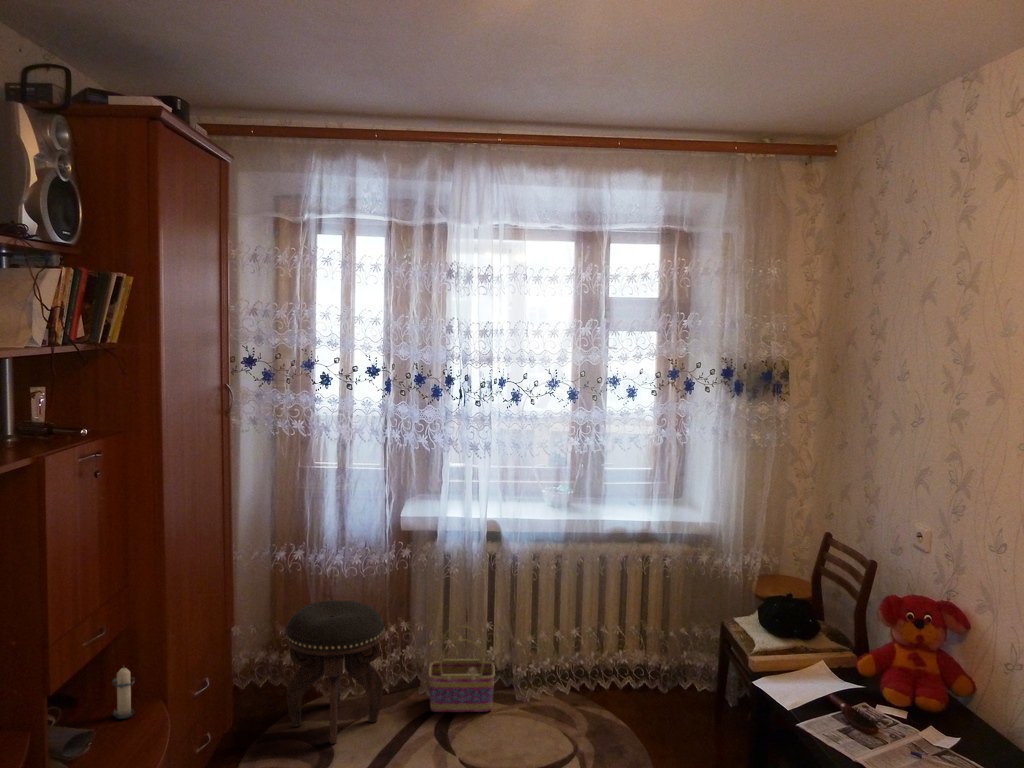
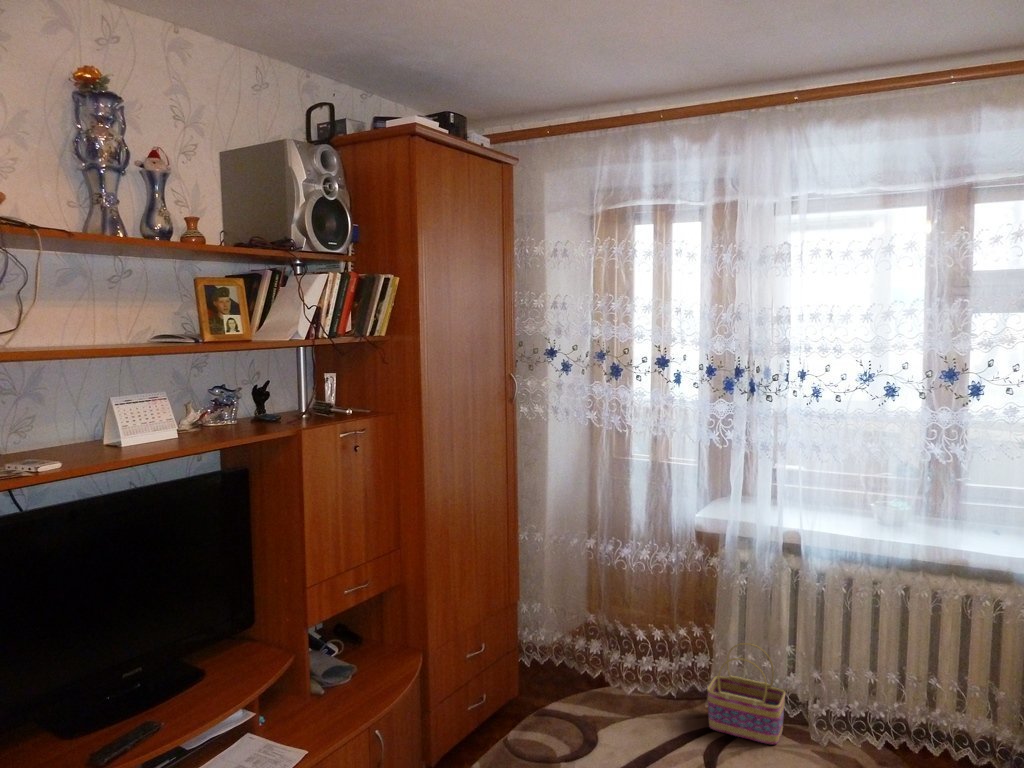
footstool: present [286,600,384,744] -> none [562,592,659,736]
candle: present [112,666,135,719] -> none [371,621,395,670]

